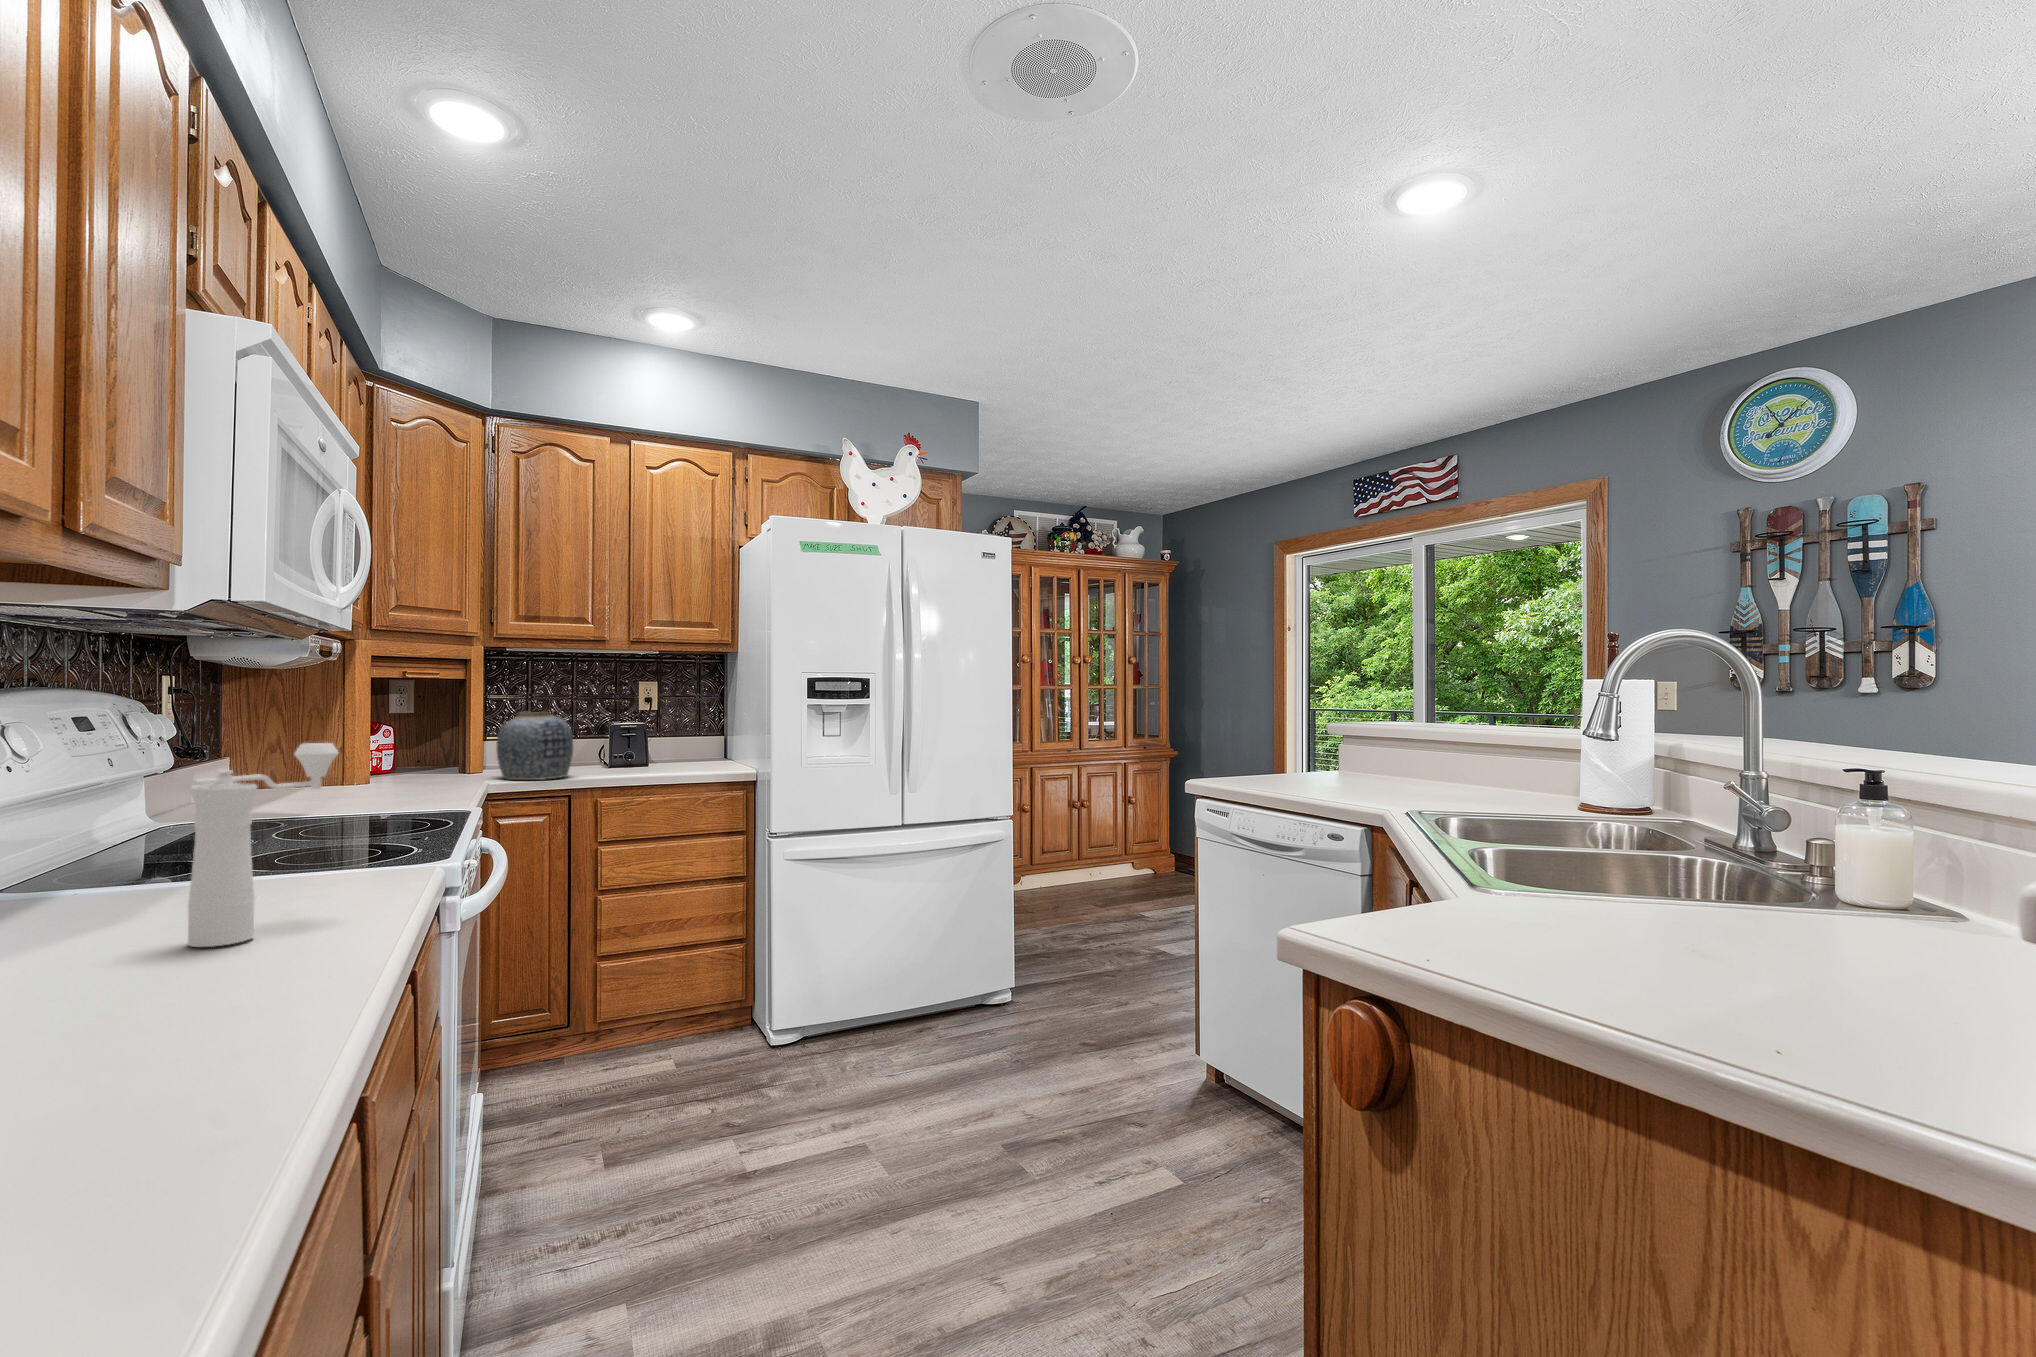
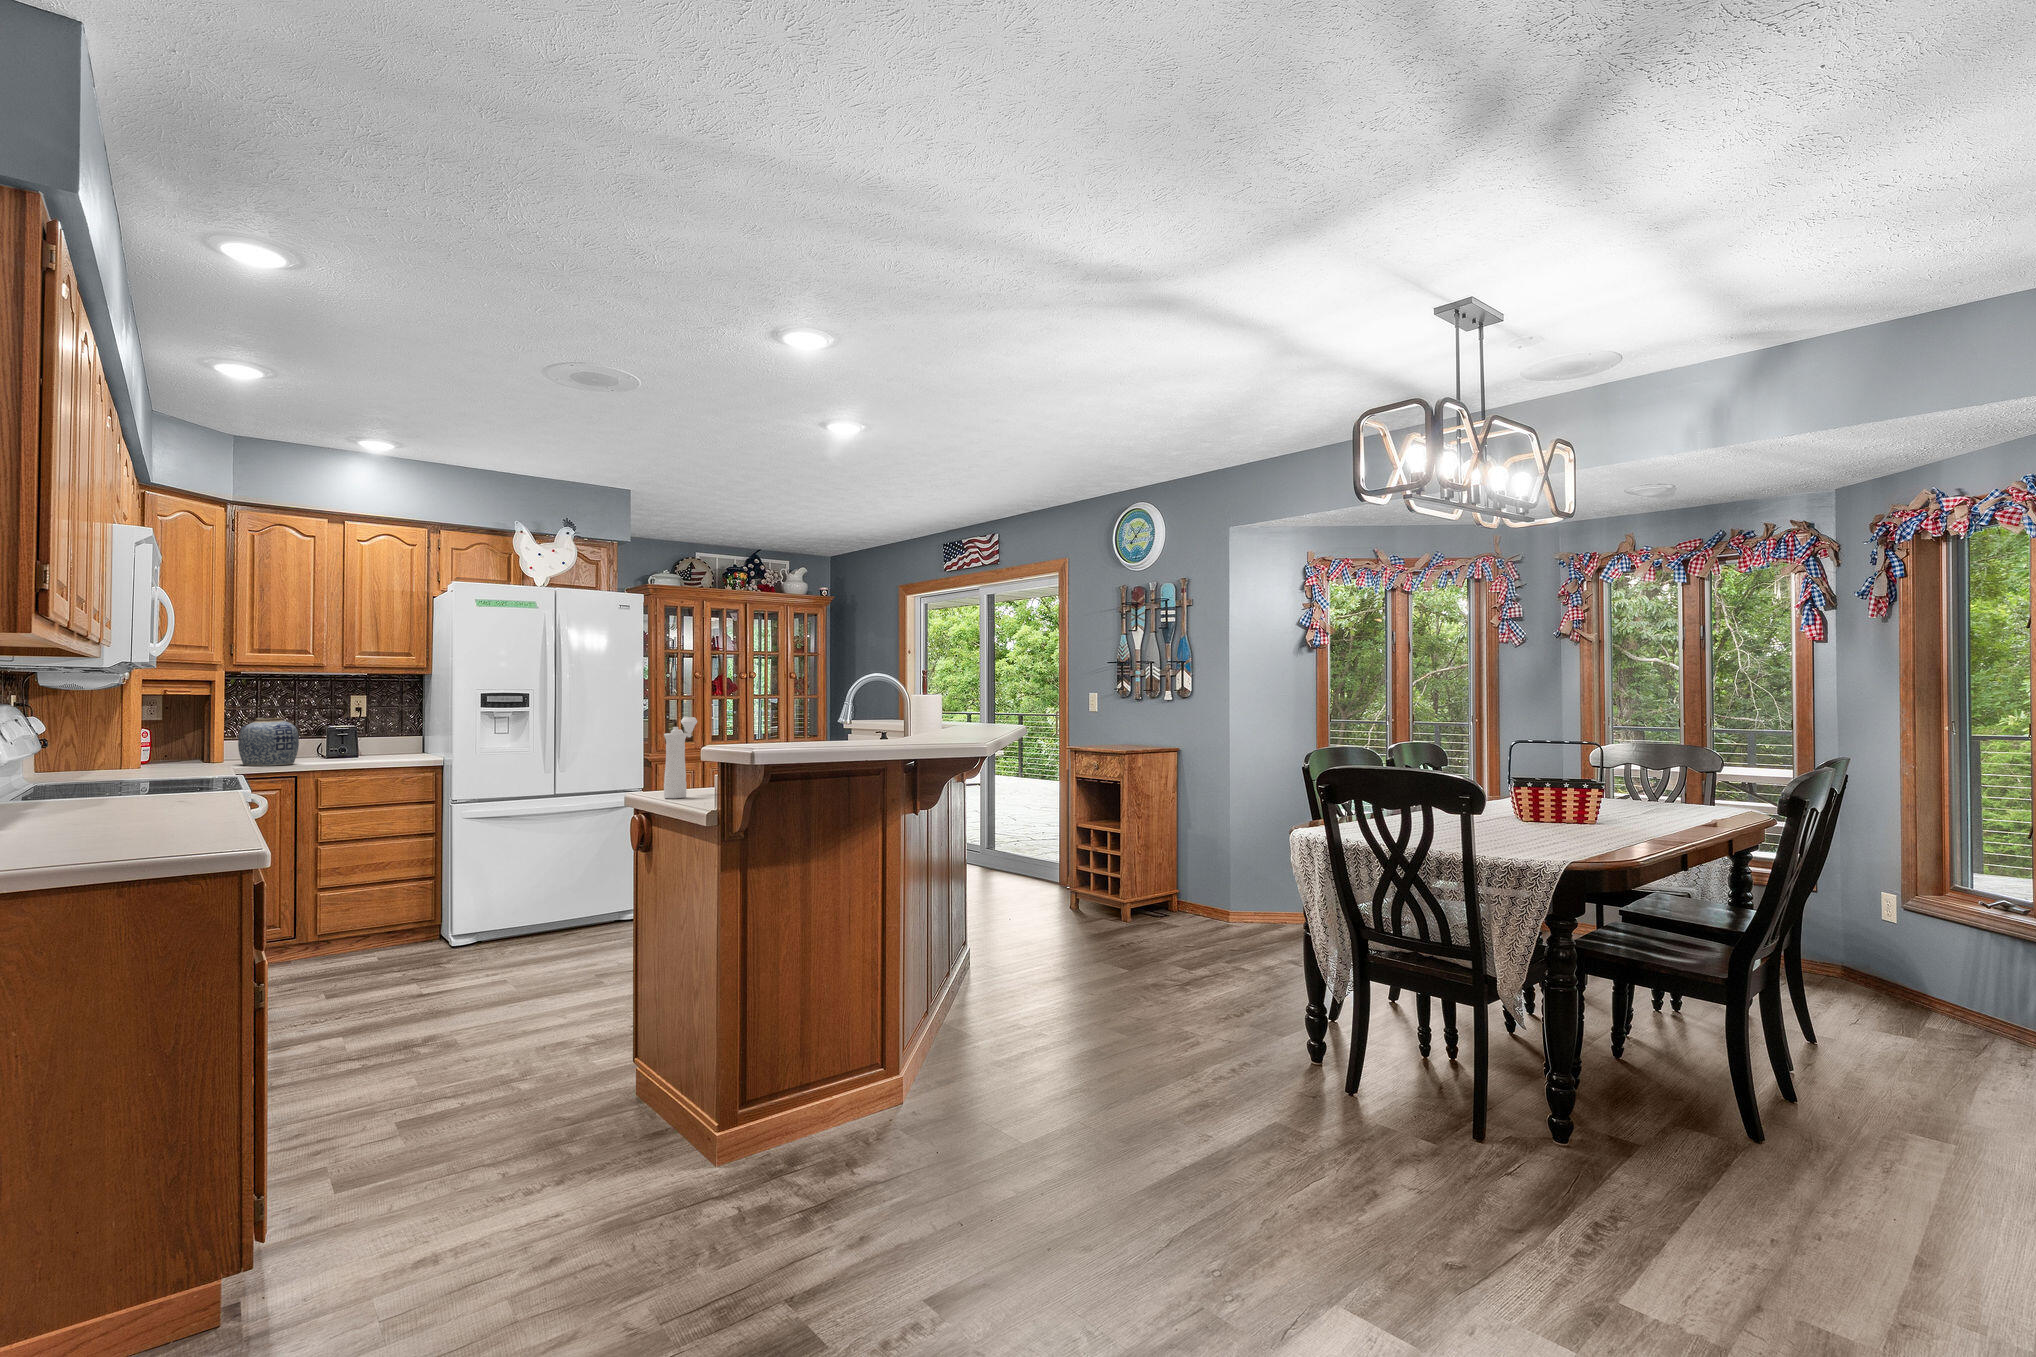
pepper mill: present [188,743,338,947] -> present [664,717,697,798]

